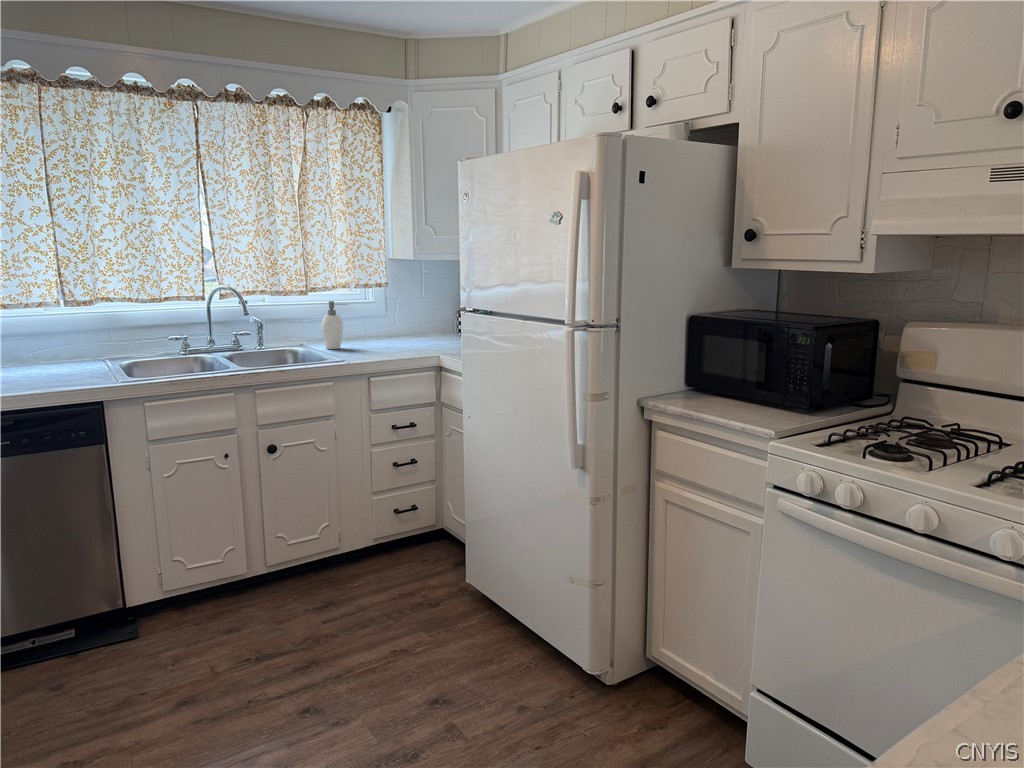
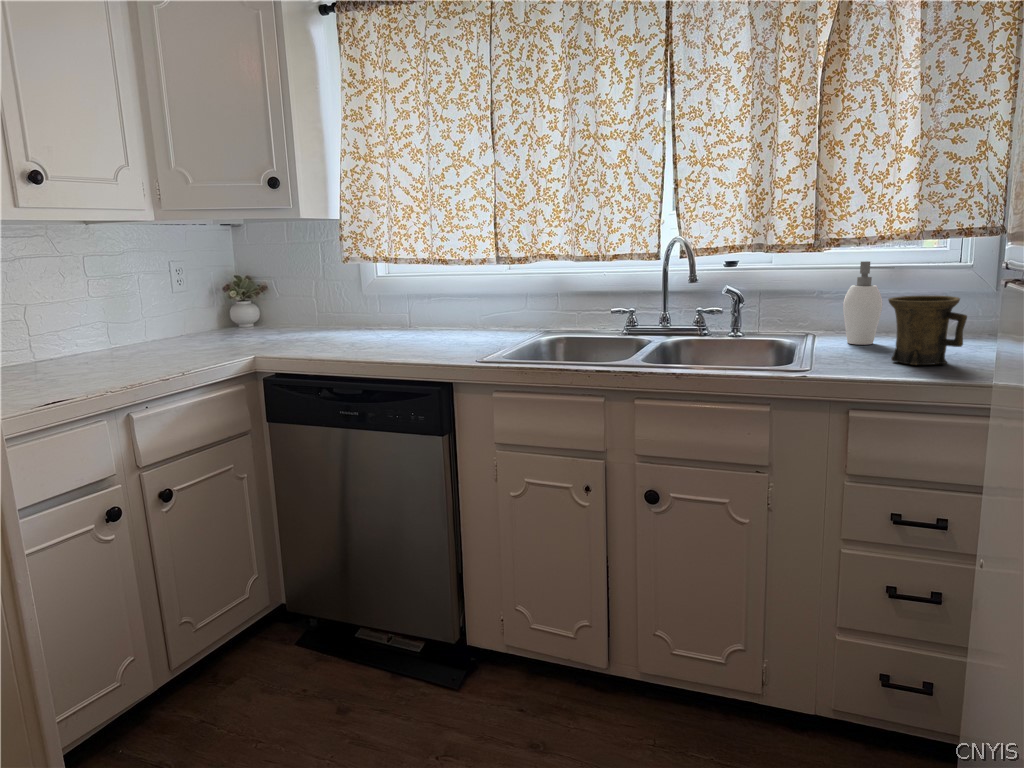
mug: none [357,319,396,355] -> present [888,296,967,365]

